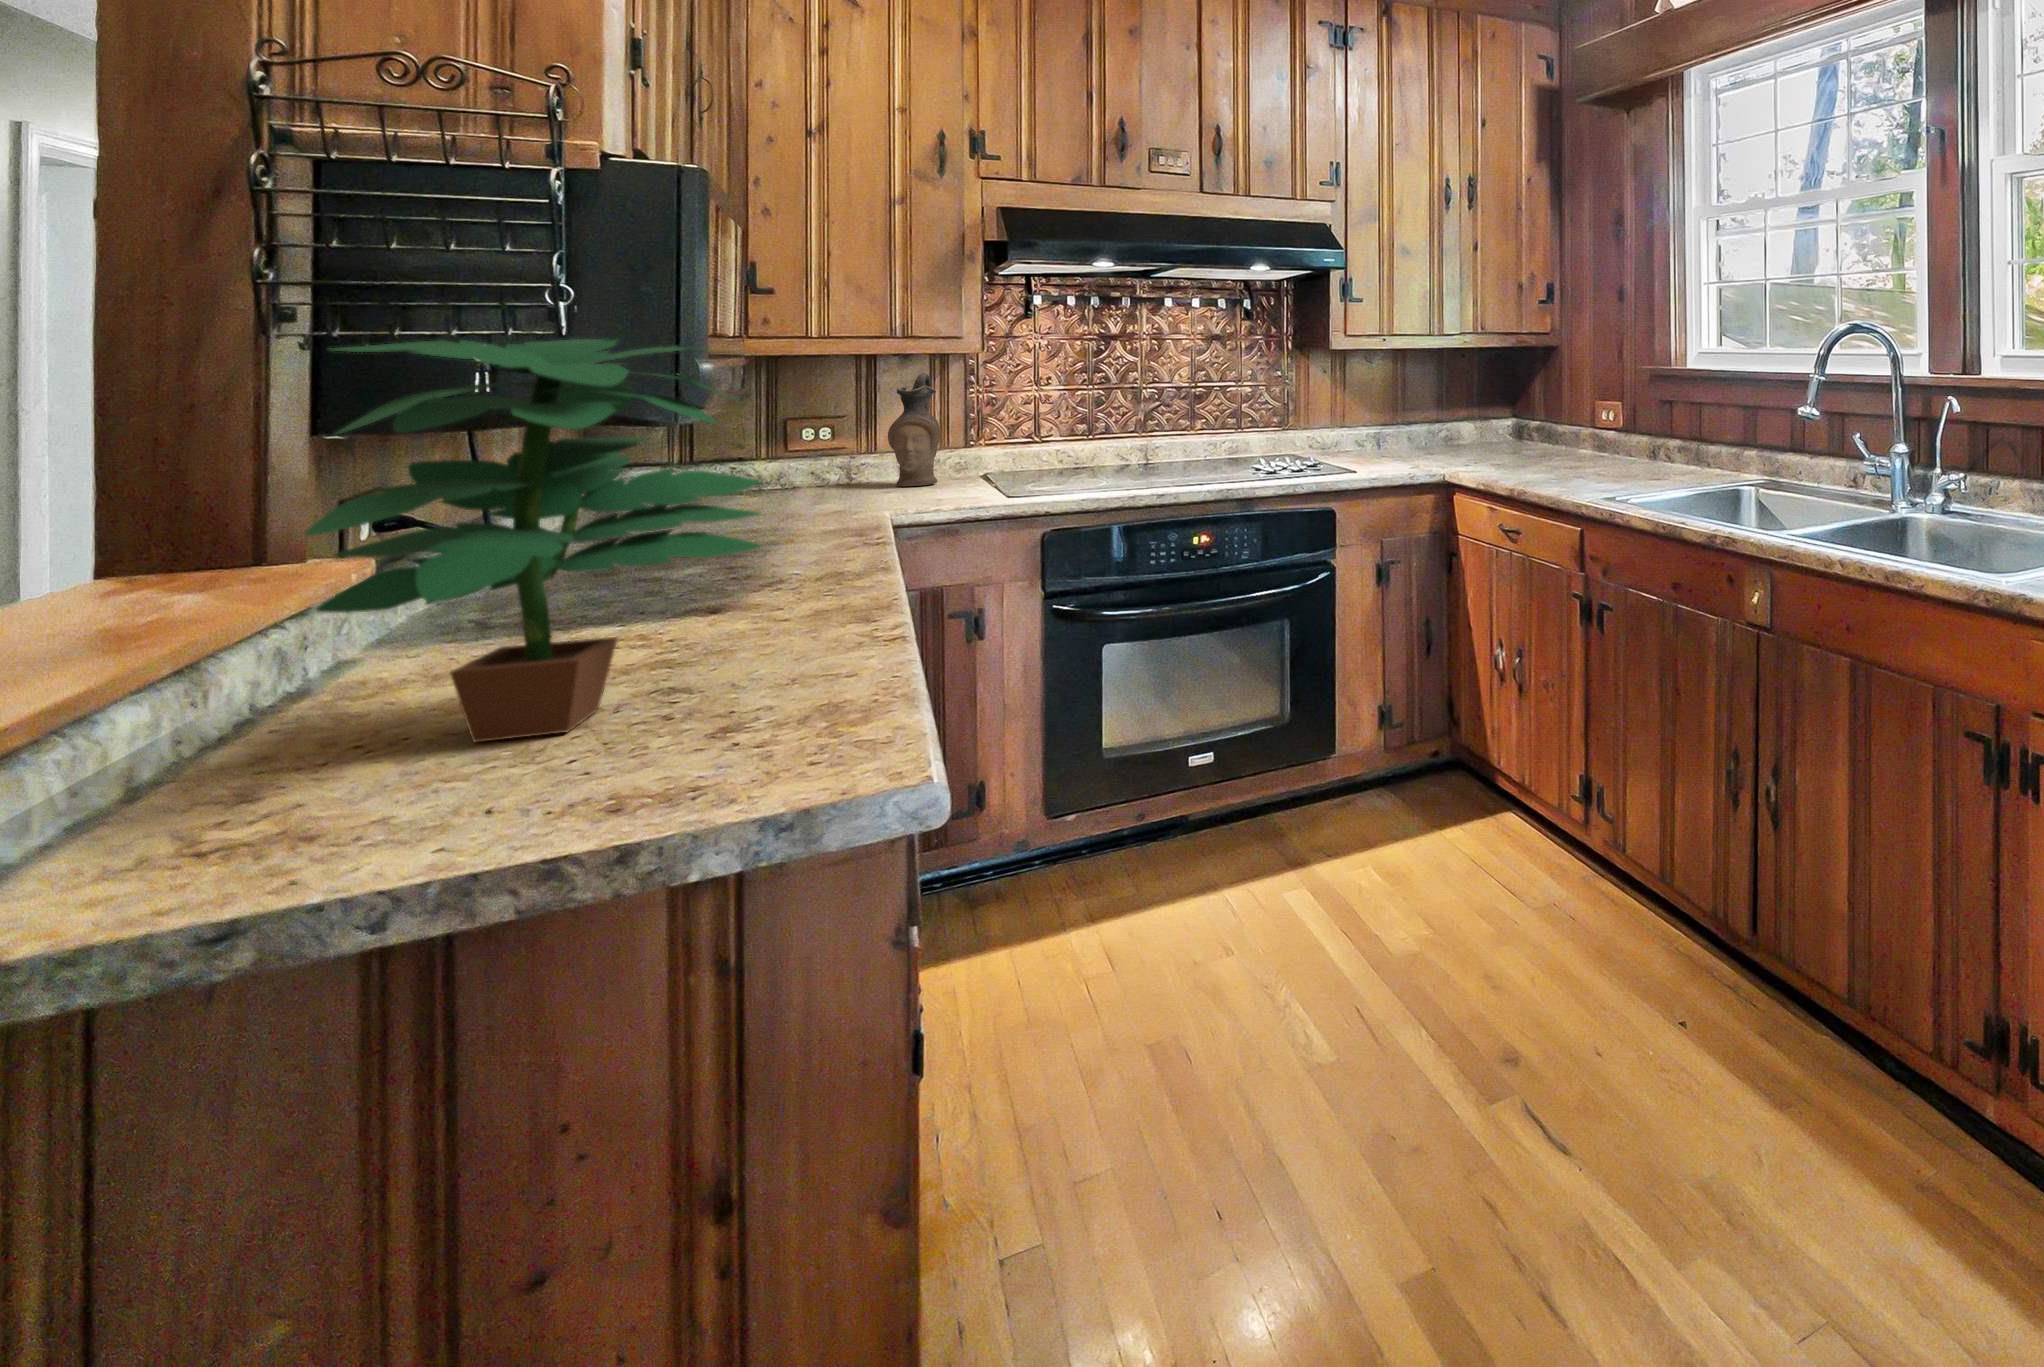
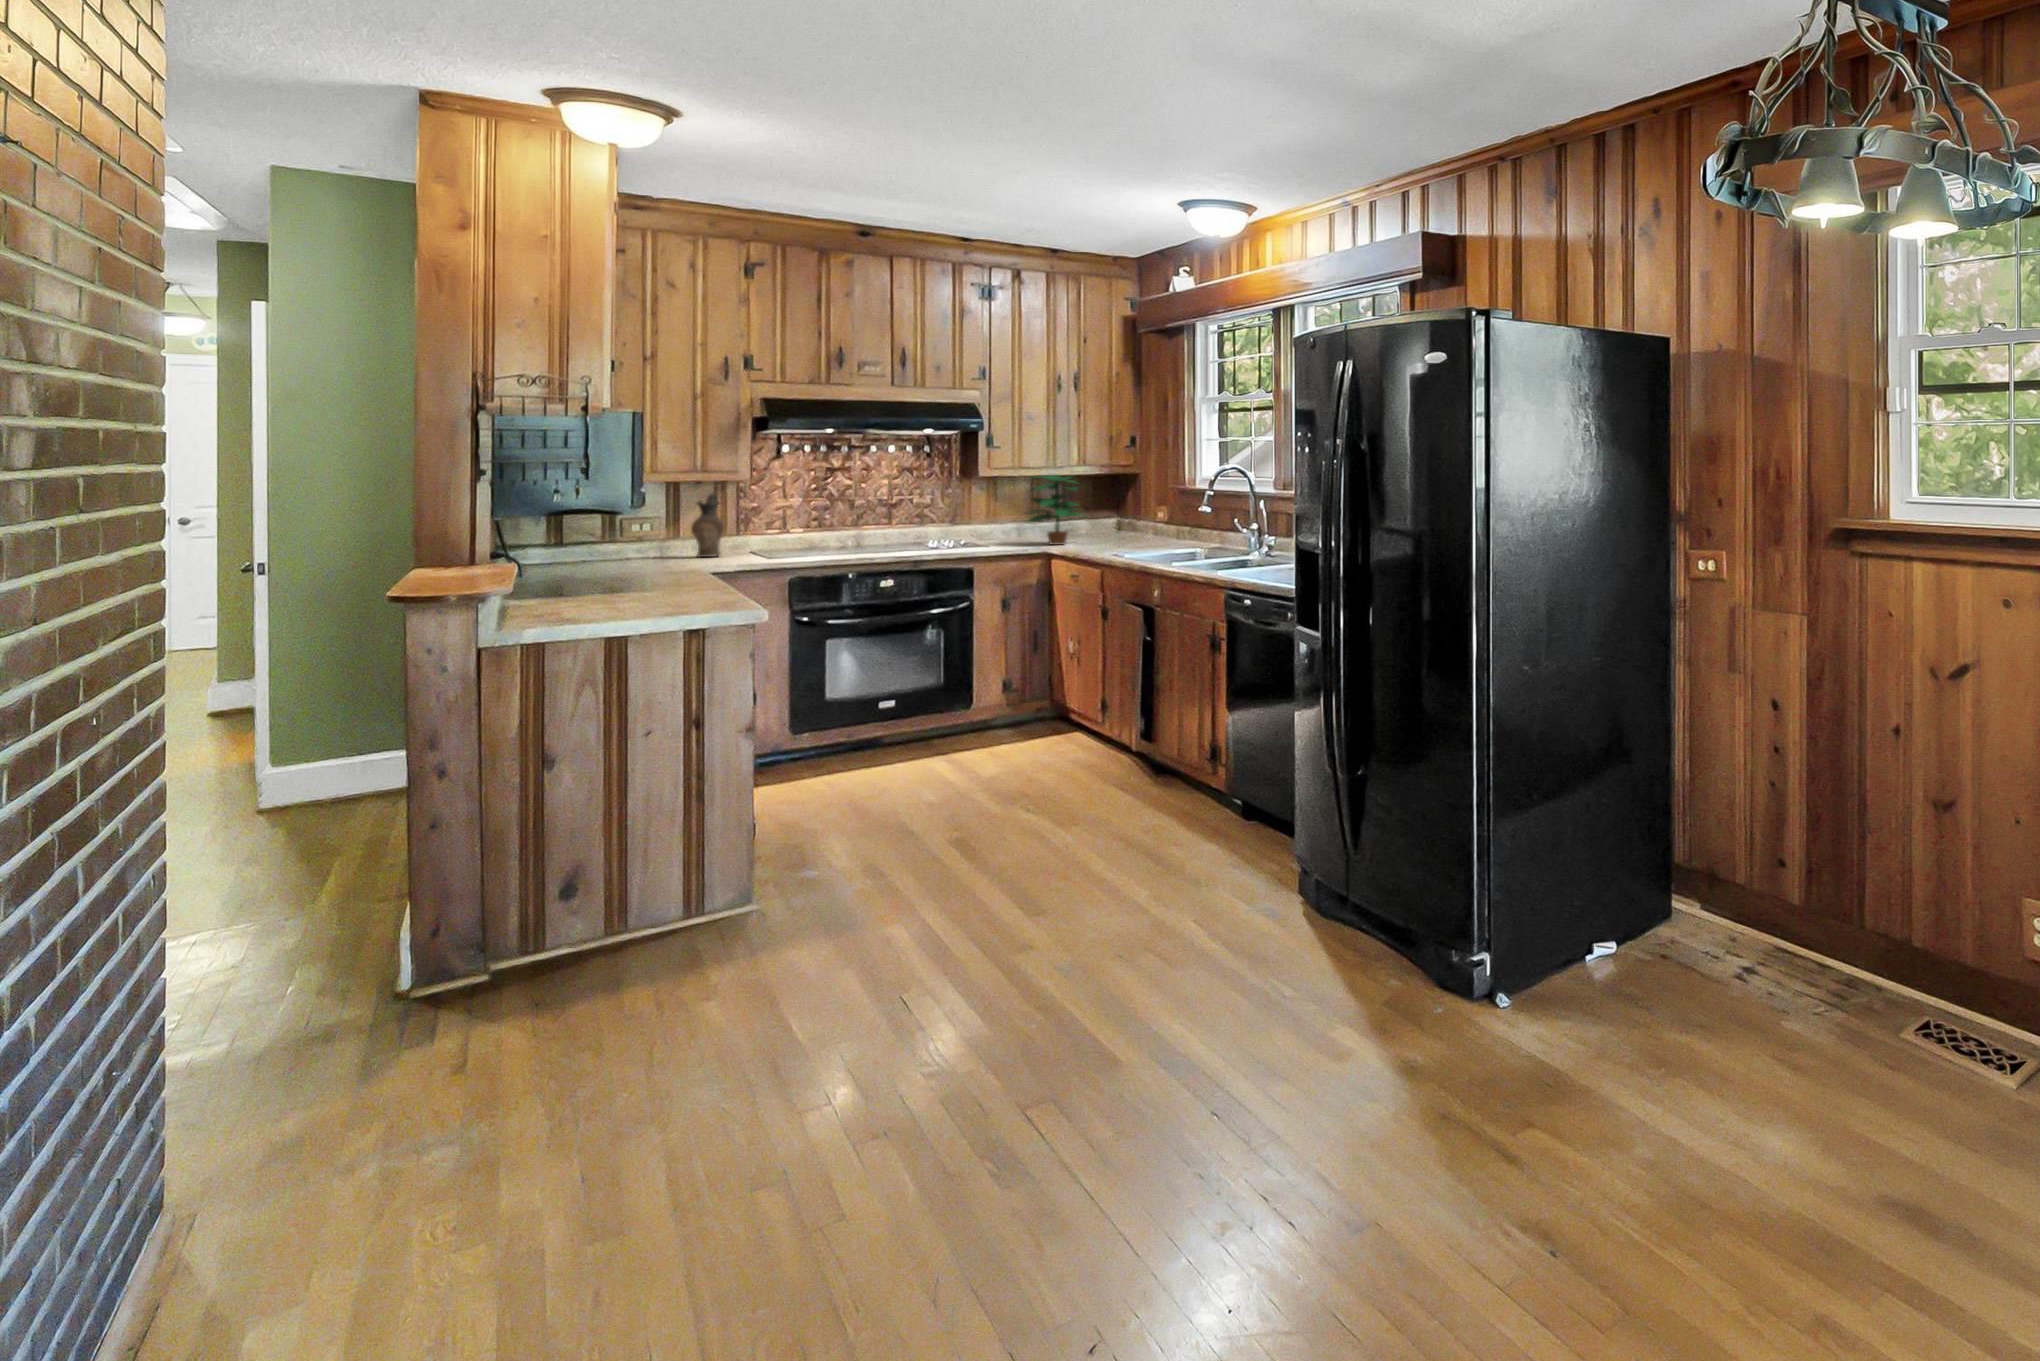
potted plant: present [305,339,760,743] -> present [1028,475,1082,545]

